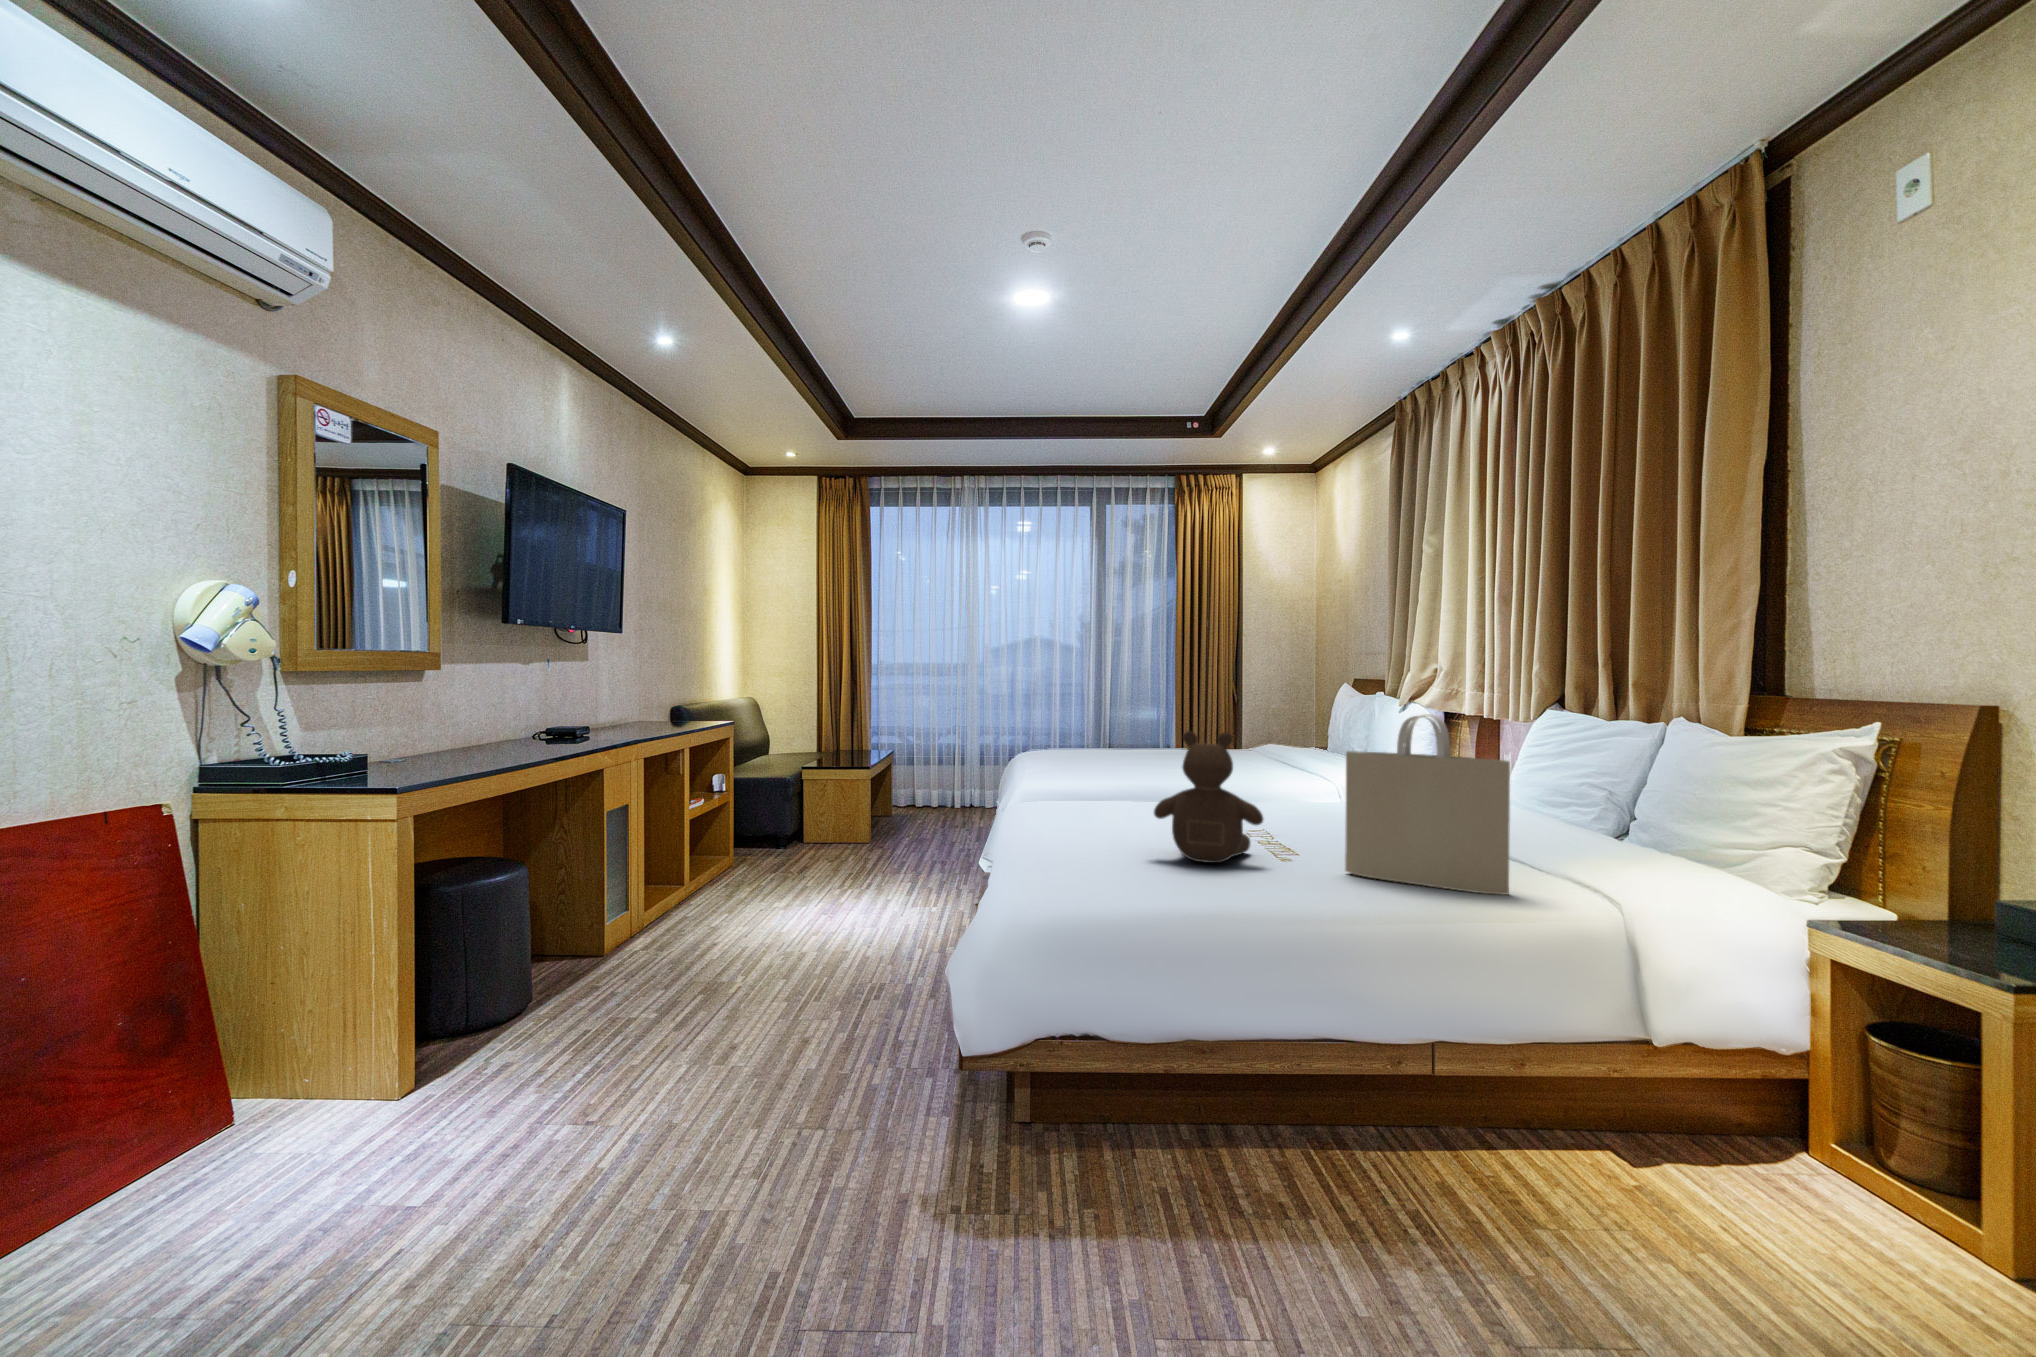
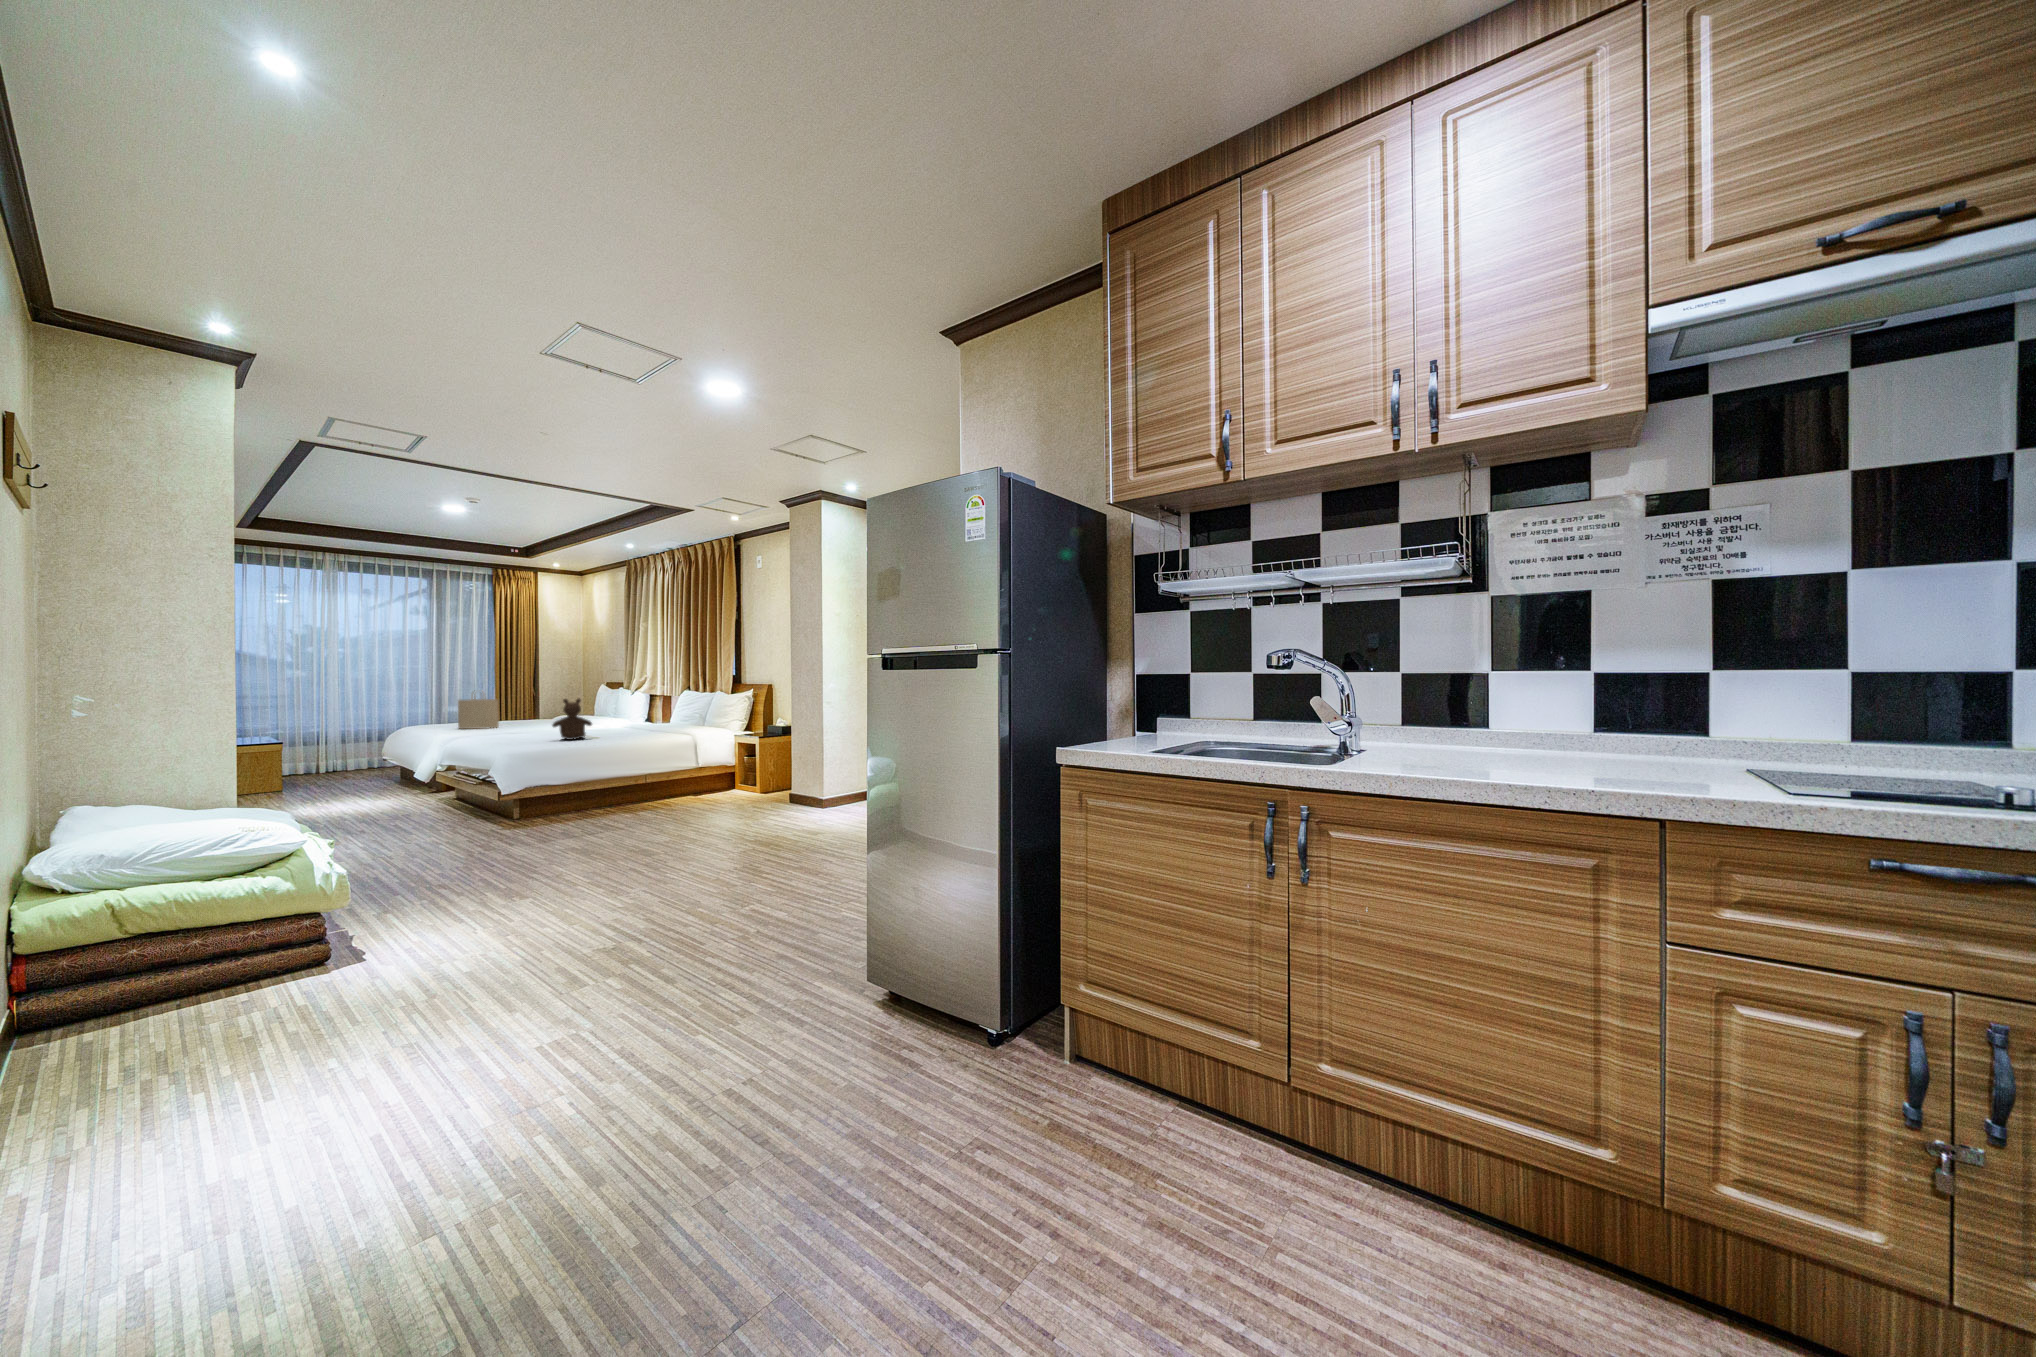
tote bag: present [1345,714,1510,895] -> present [458,690,499,729]

